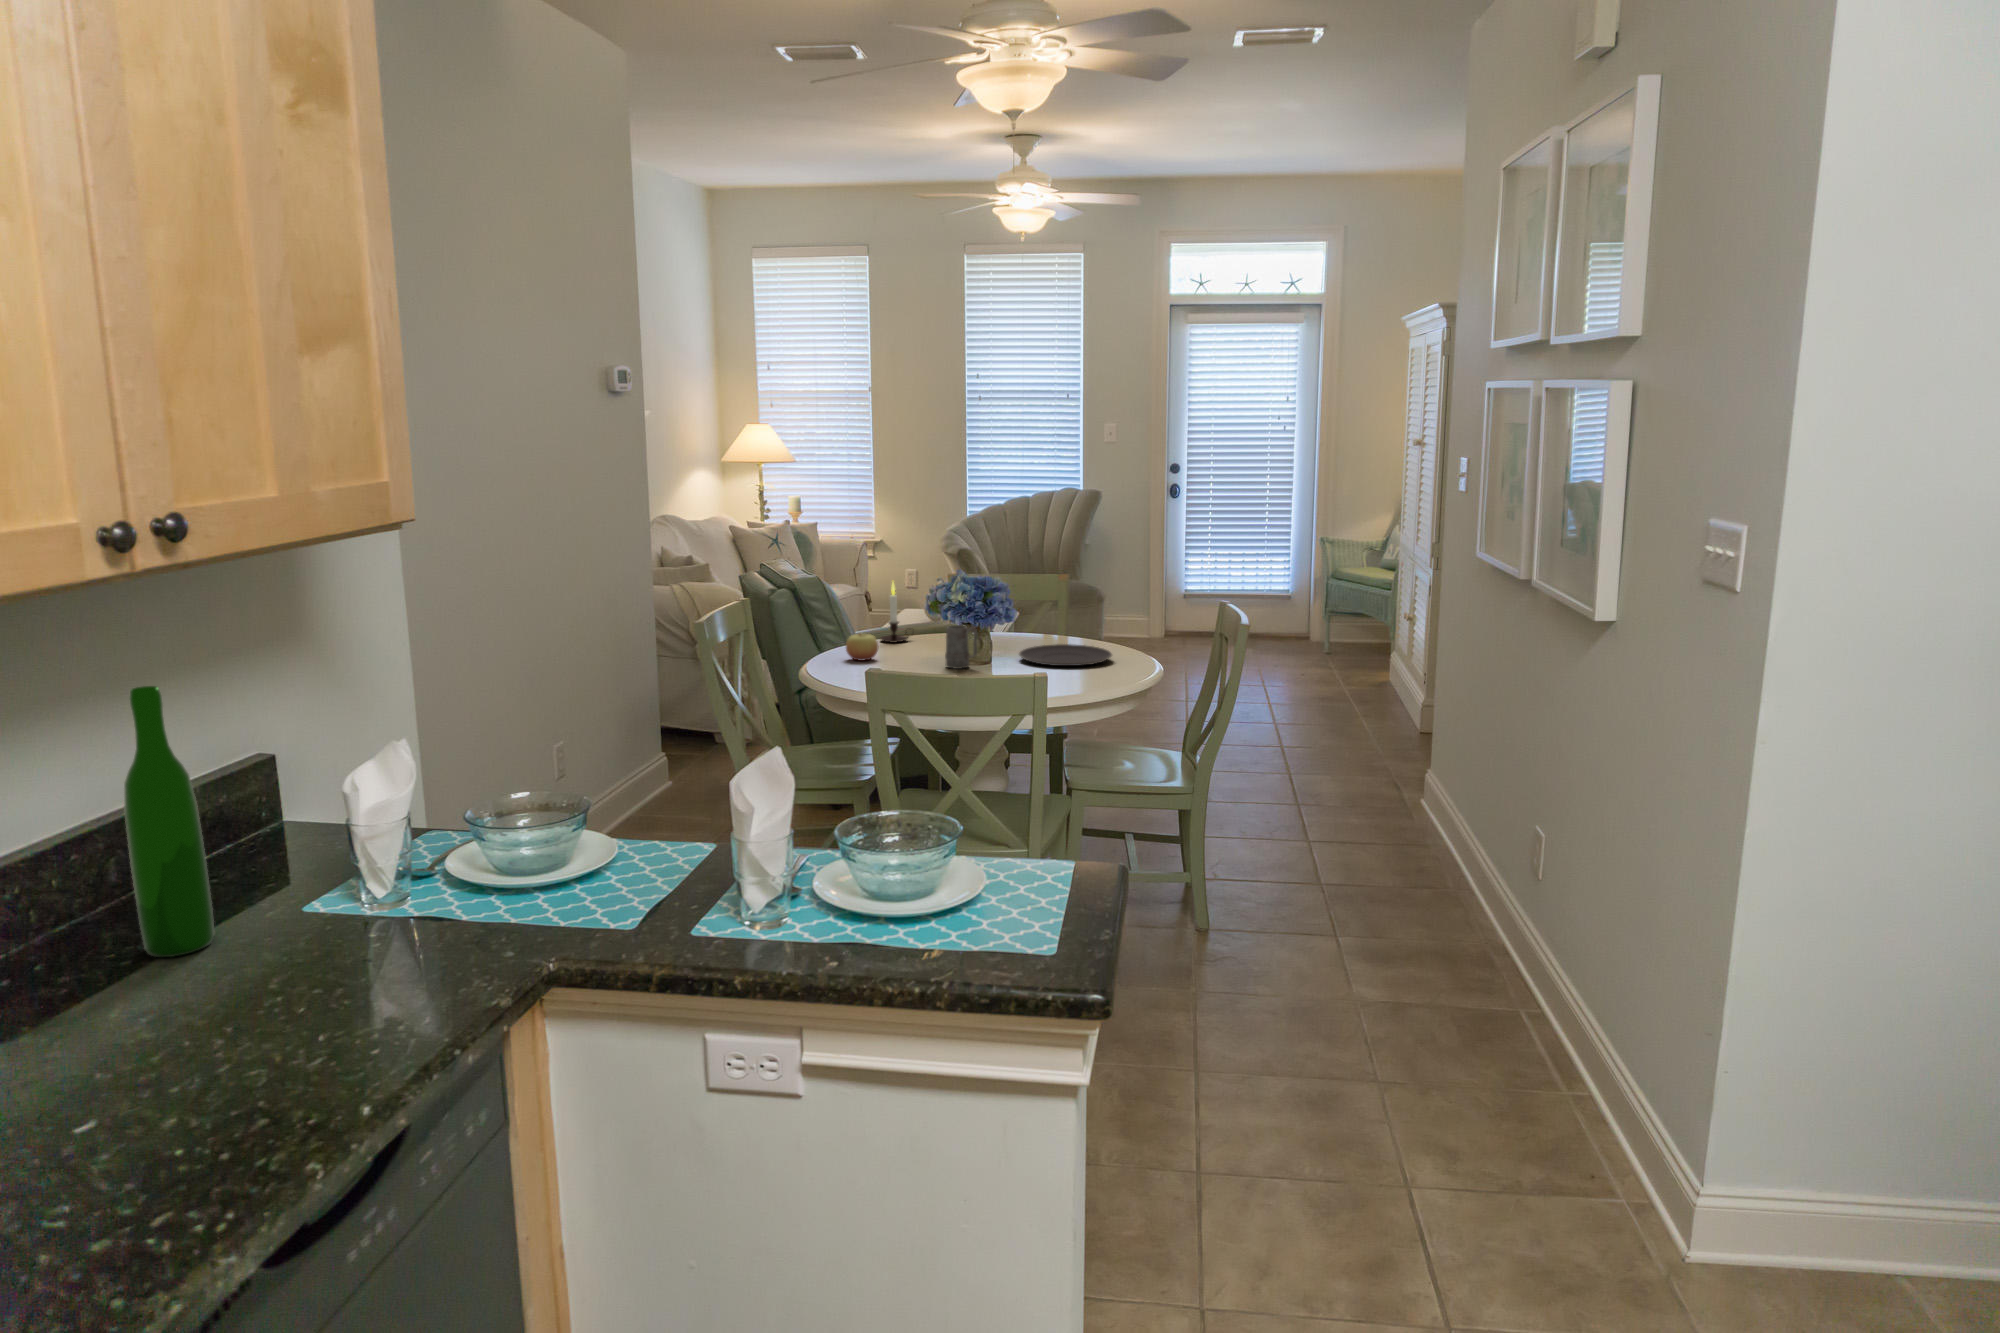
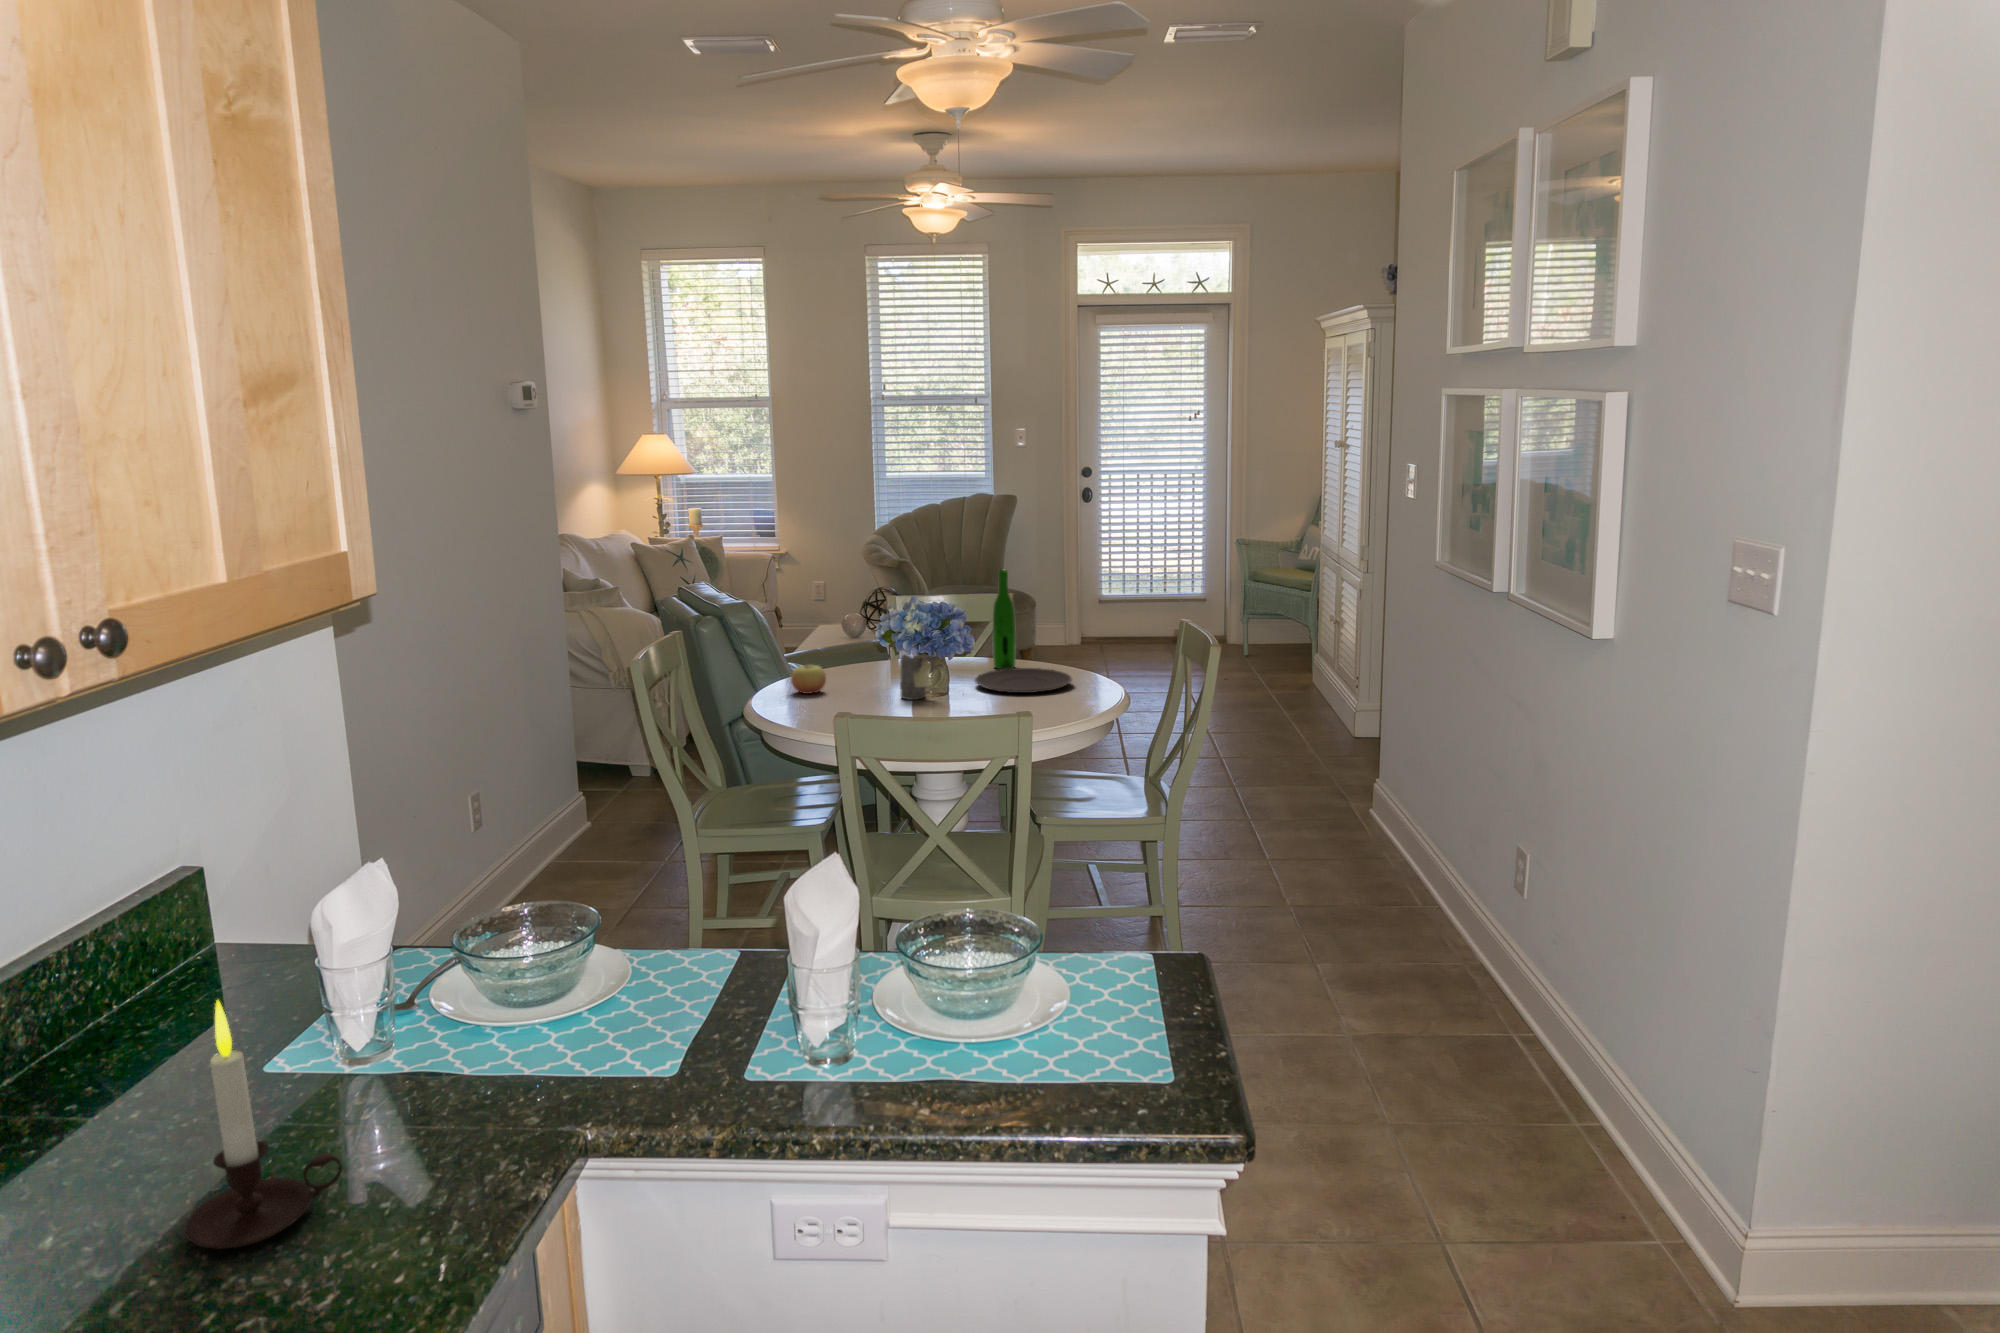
candle: present [881,583,909,643] -> present [184,1000,342,1249]
wine bottle: present [124,686,215,957] -> present [992,570,1016,669]

